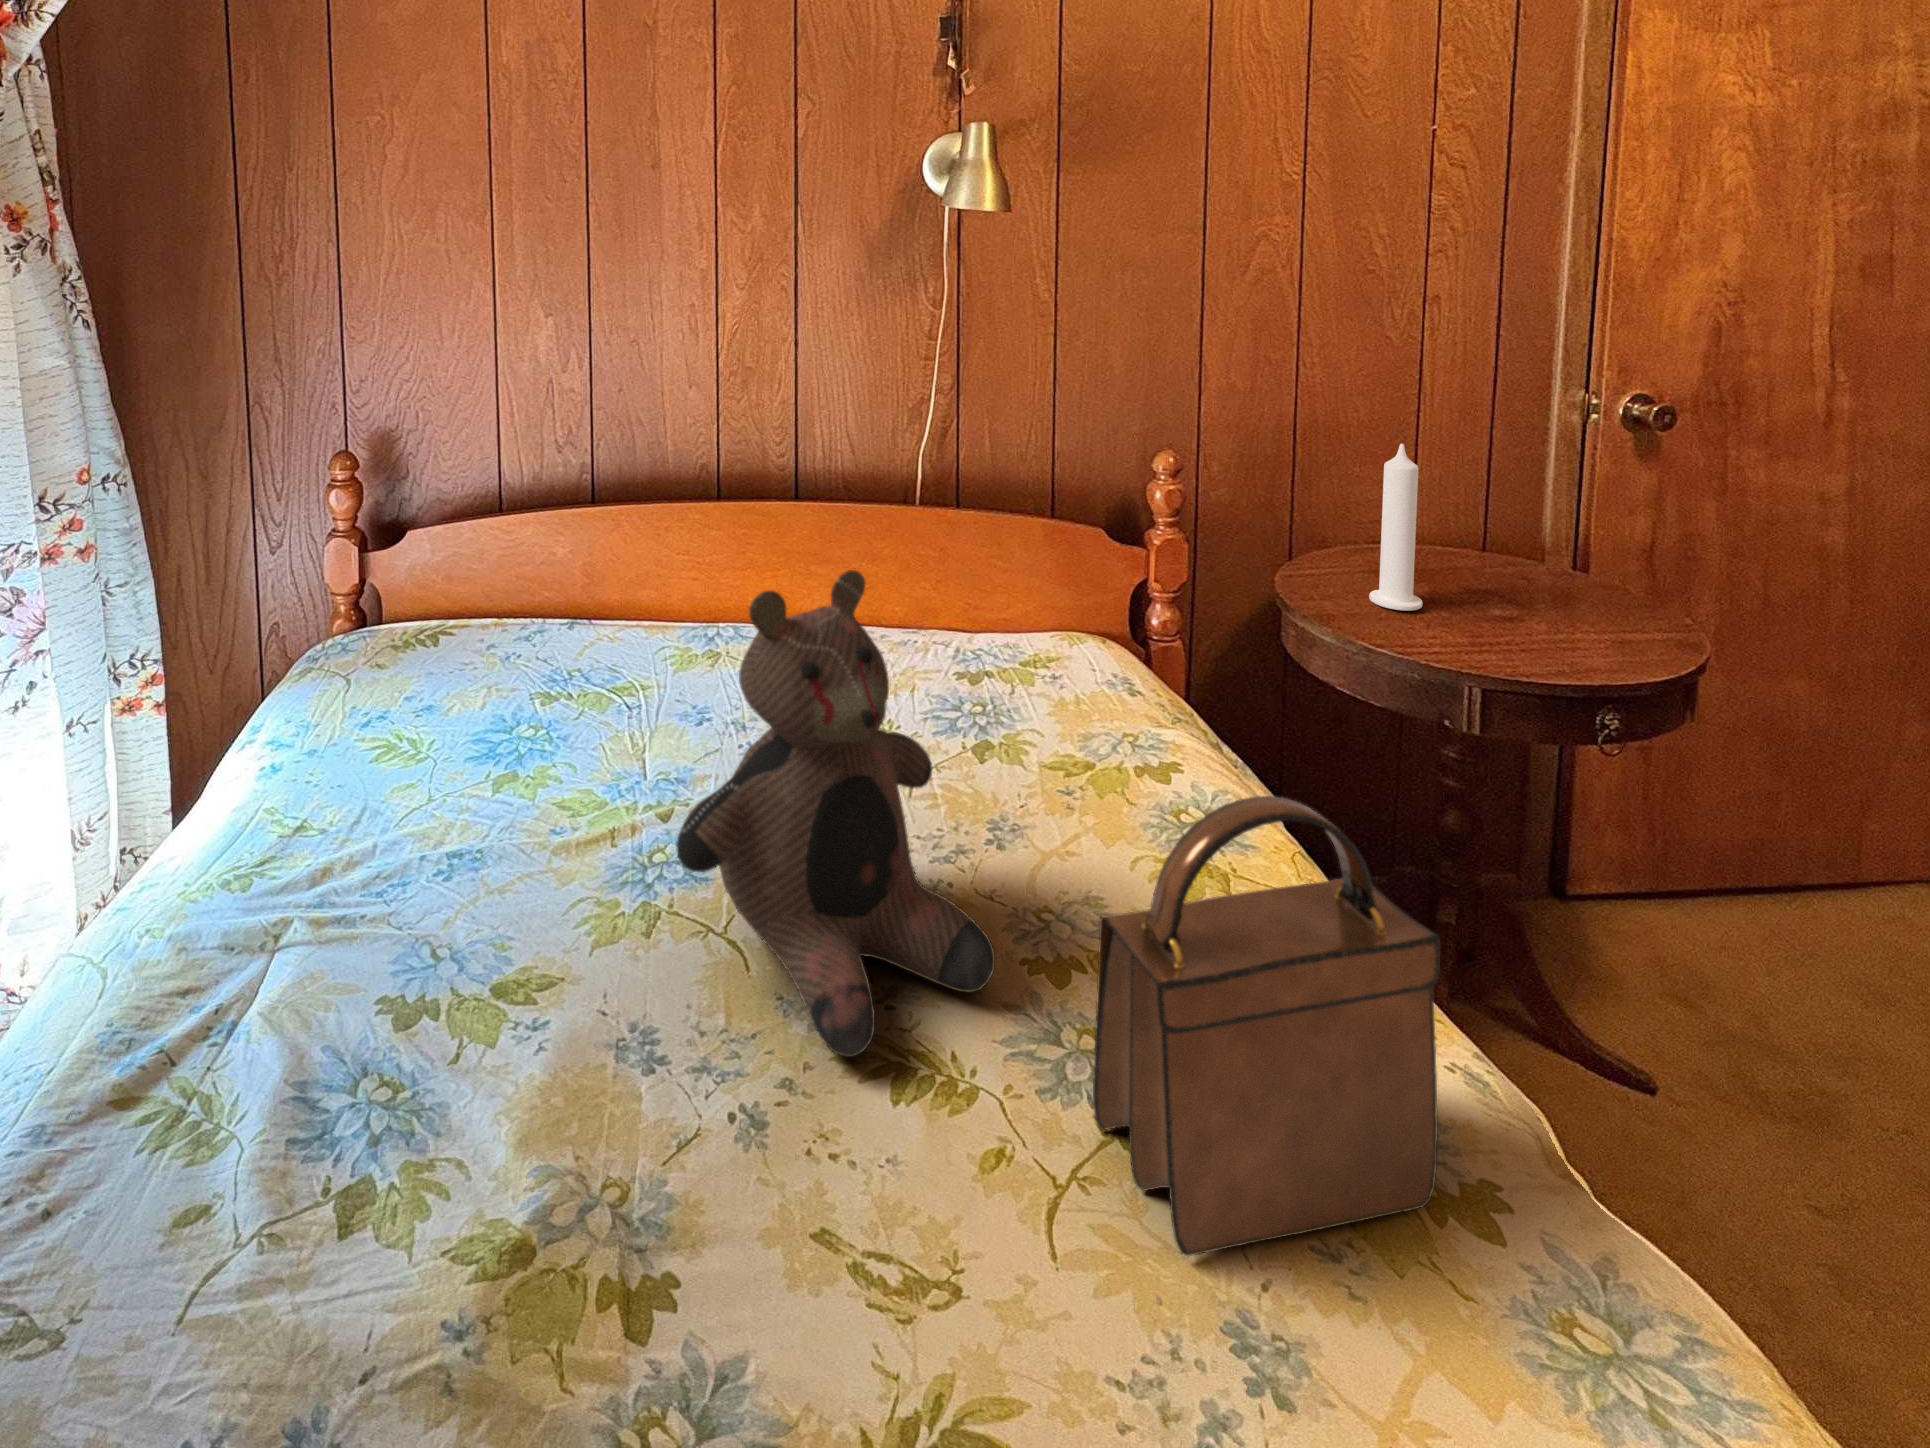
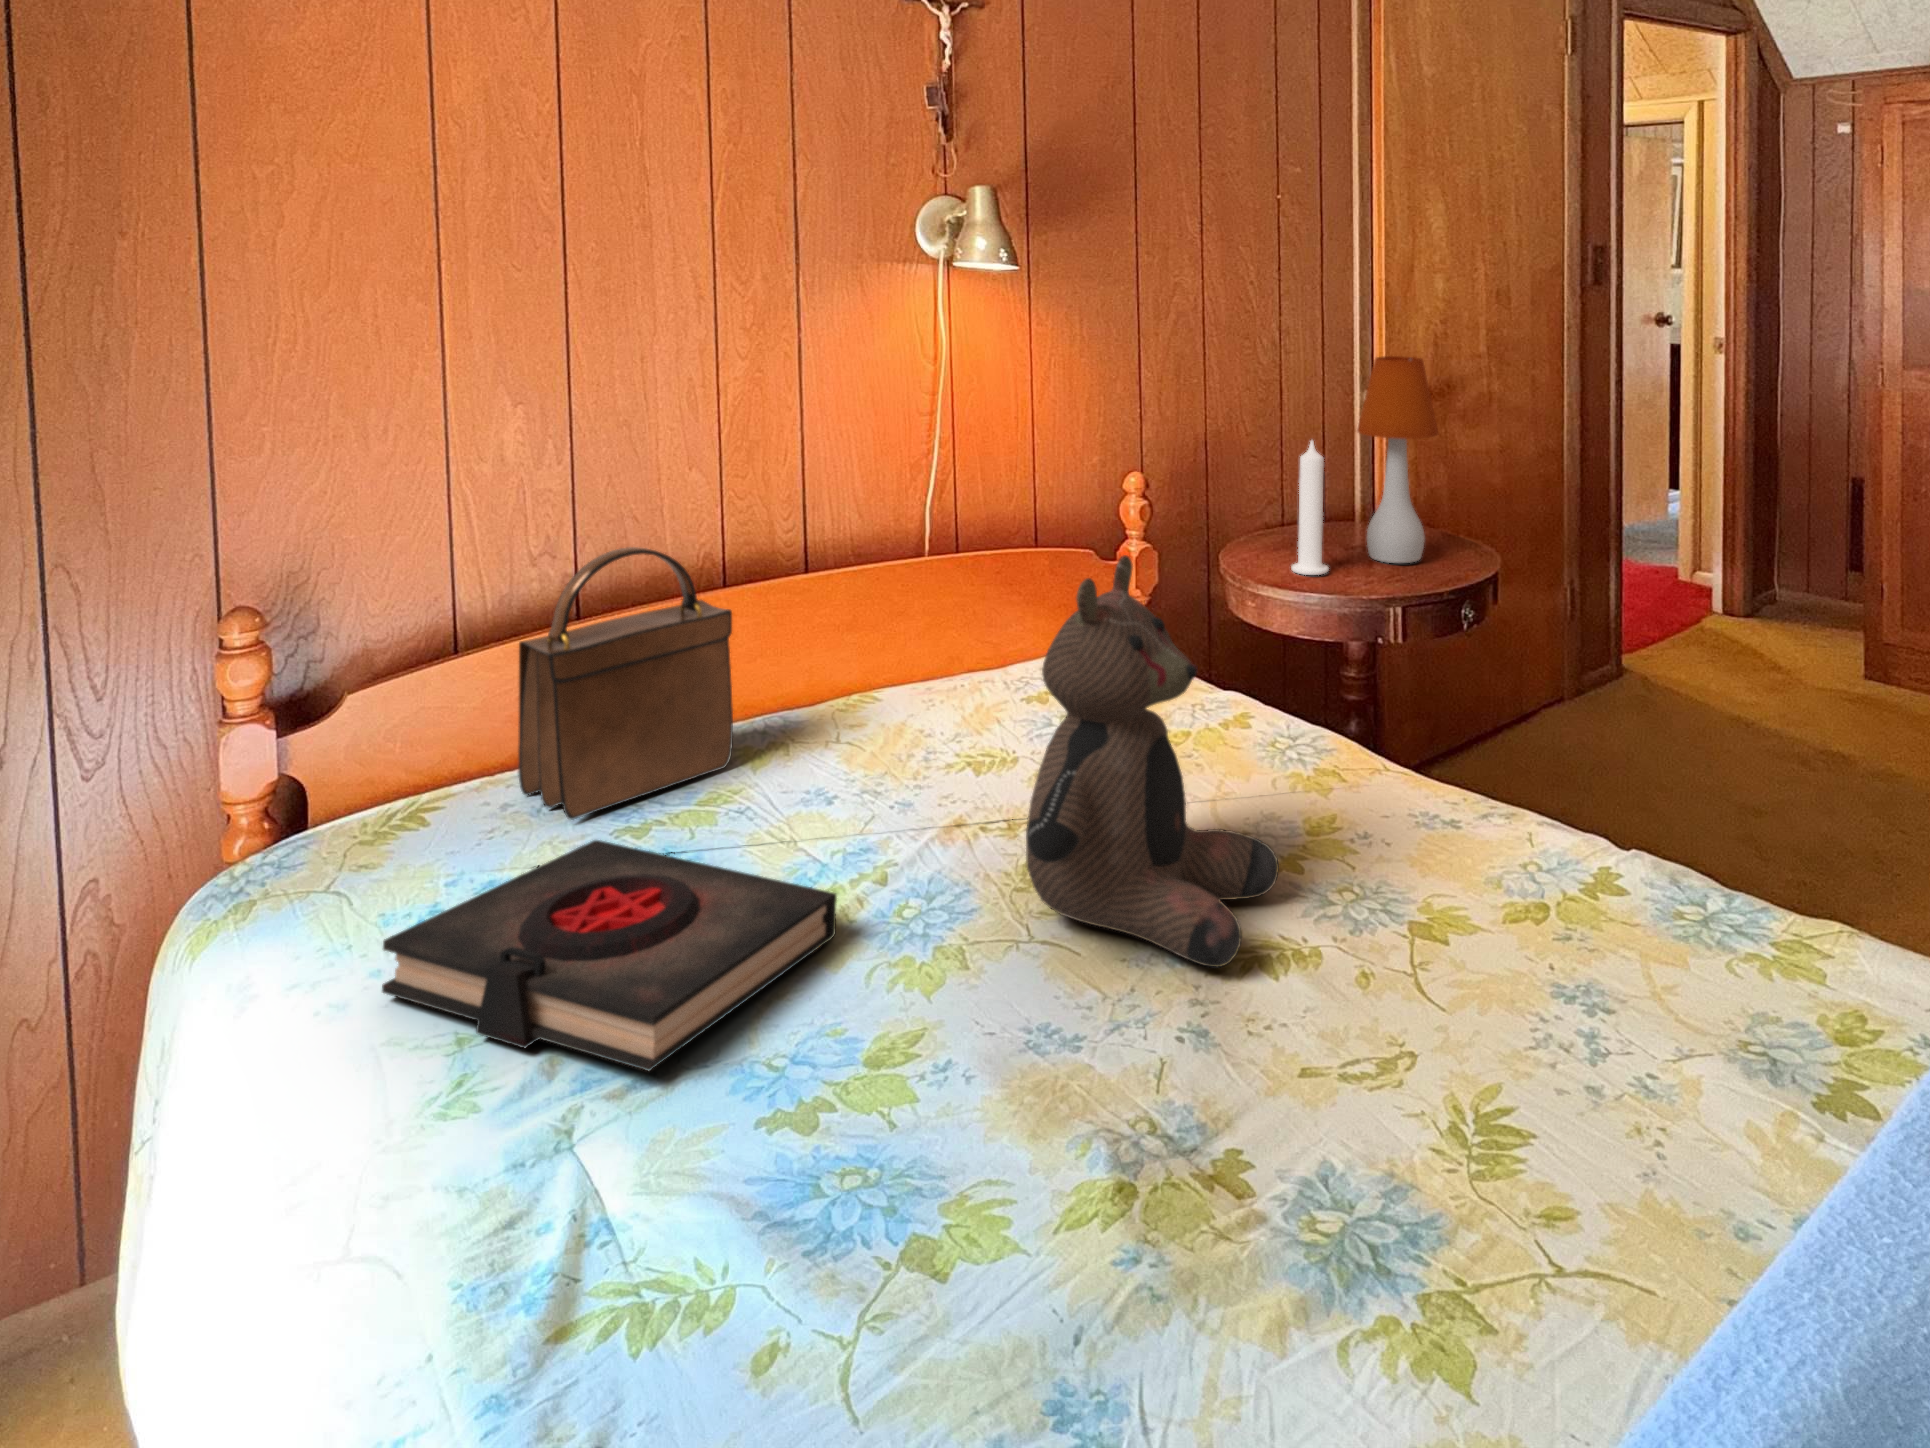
table lamp: none [1493,344,1627,620] -> present [1357,356,1439,563]
book: none [315,708,587,919] -> present [382,840,837,1071]
handbag: present [1093,796,1440,1256] -> present [518,547,733,820]

